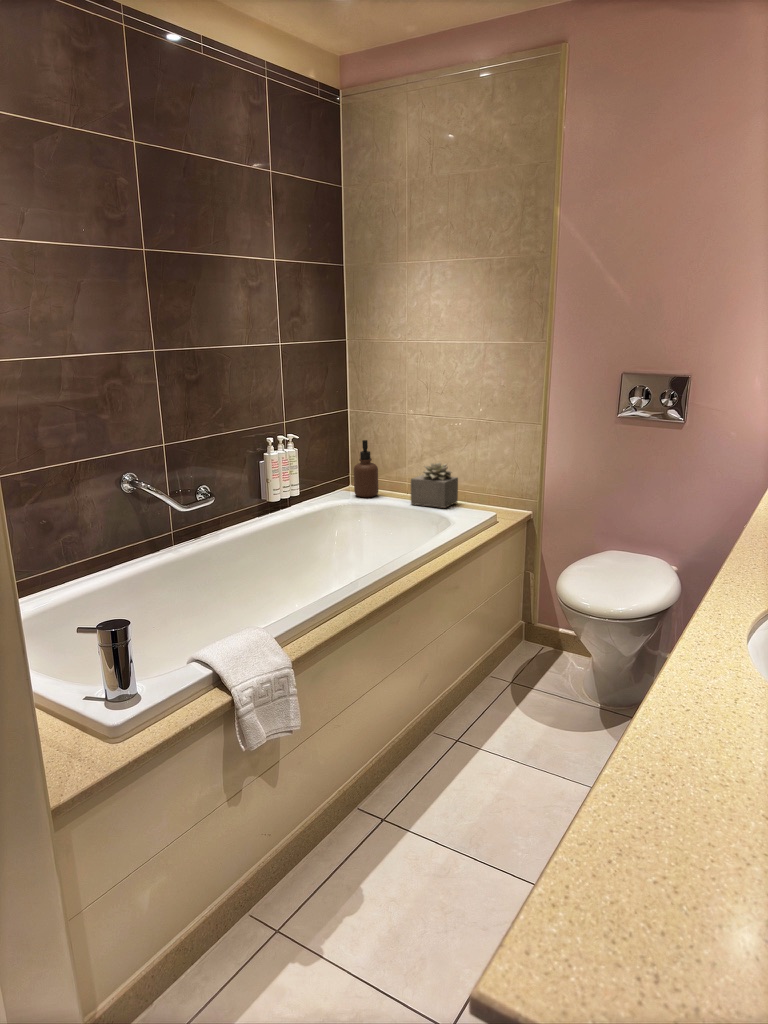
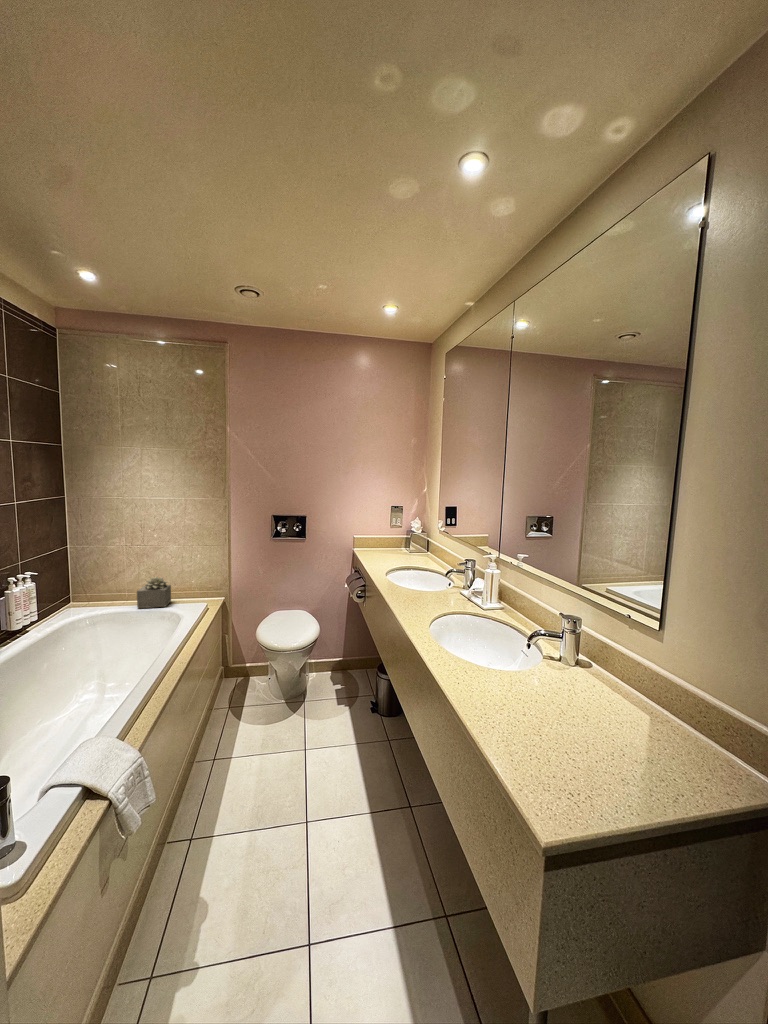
soap dispenser: present [354,440,379,497] -> none [82,569,104,611]

